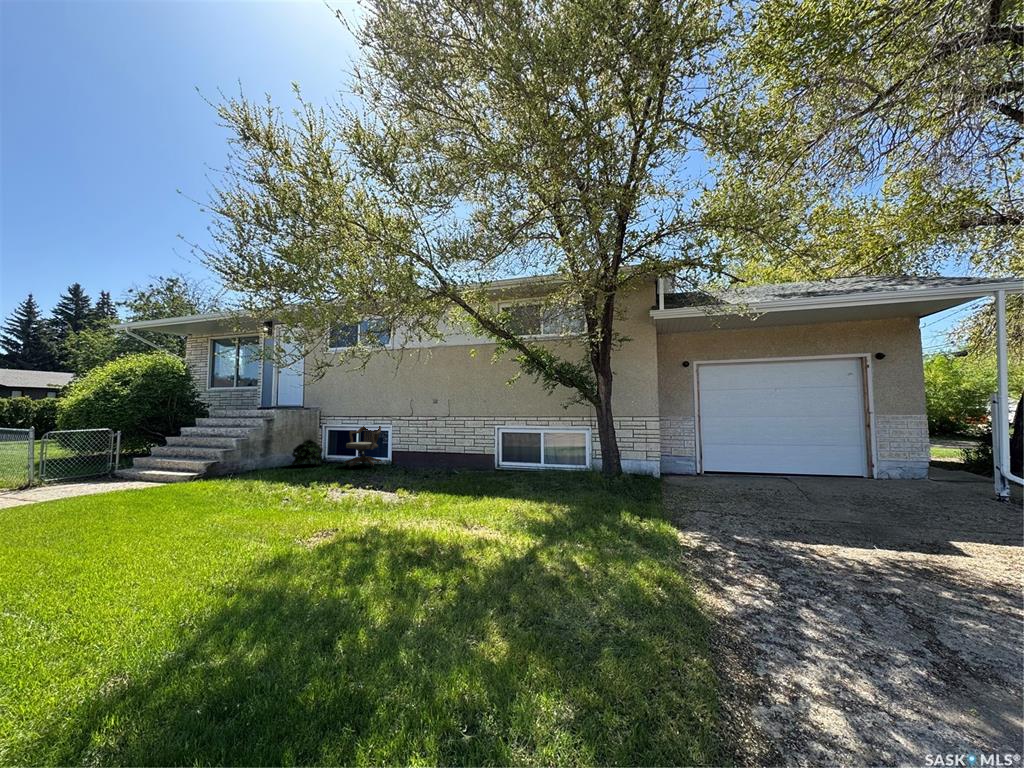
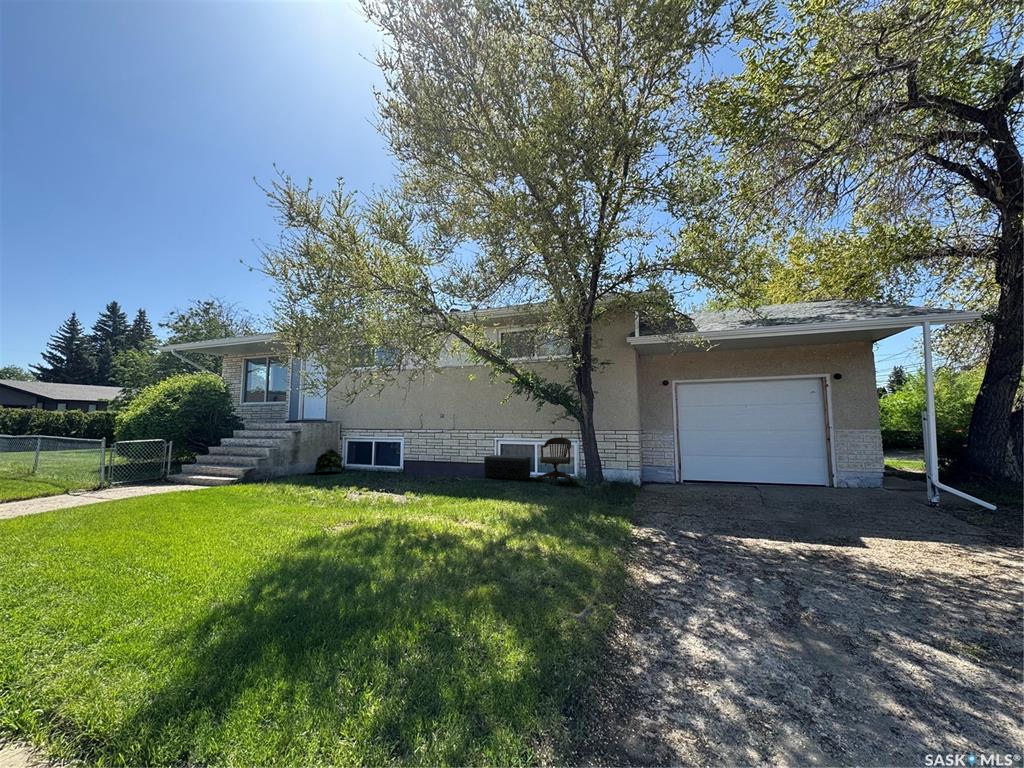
chair: present [345,426,381,469] -> present [537,437,573,485]
storage bench: none [484,445,536,472] -> present [484,455,531,480]

